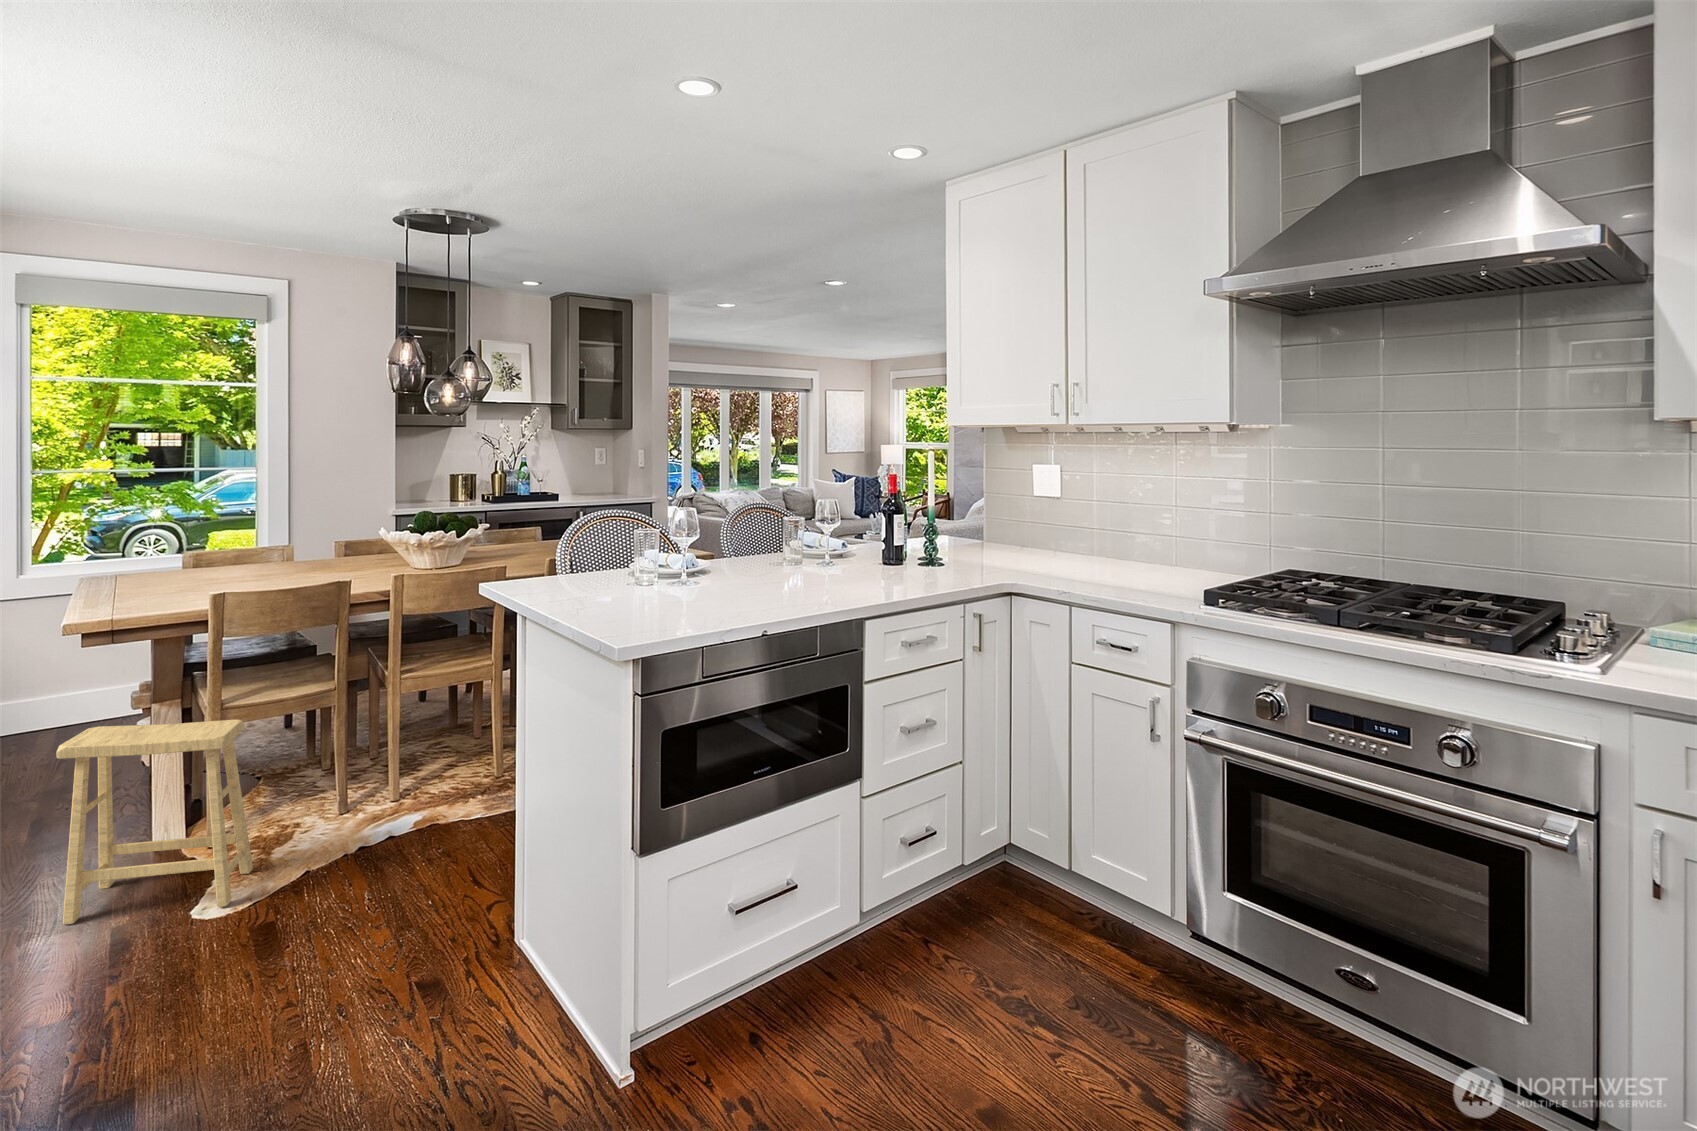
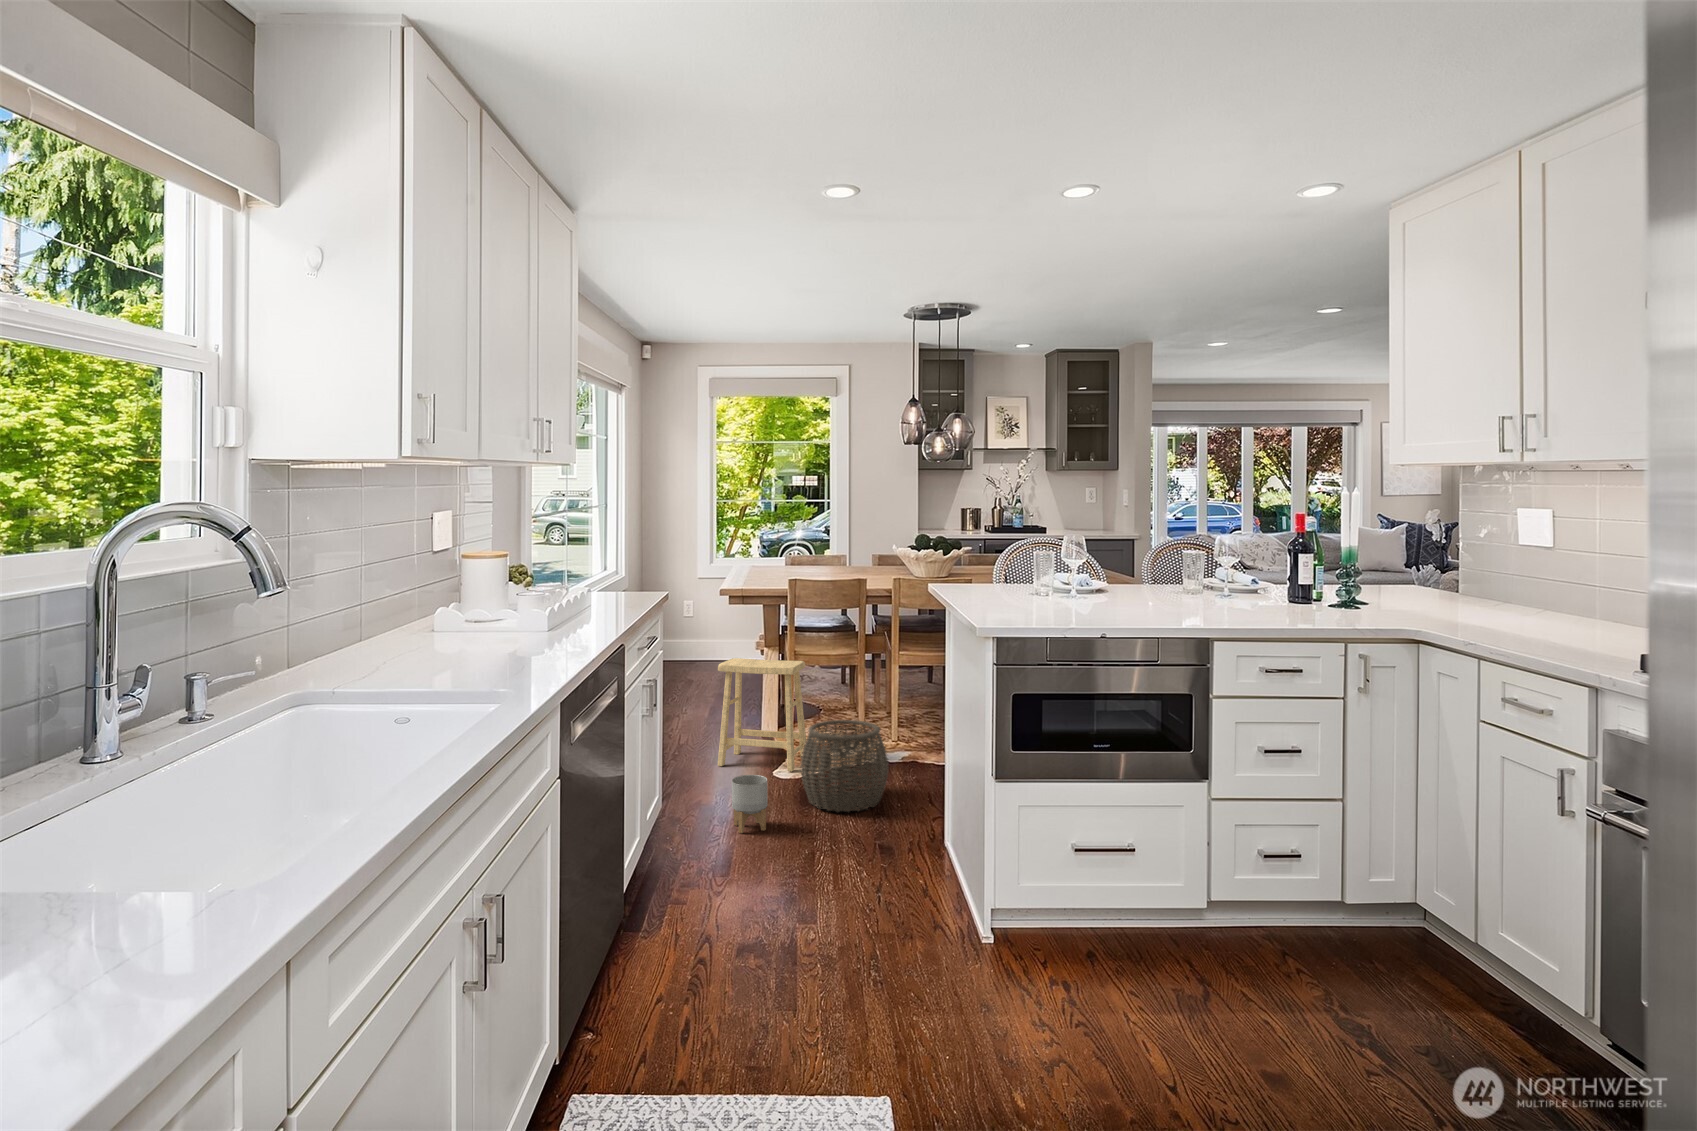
woven basket: none [251,814,418,983] -> present [801,720,889,812]
planter: none [102,965,187,1092] -> present [732,775,767,833]

